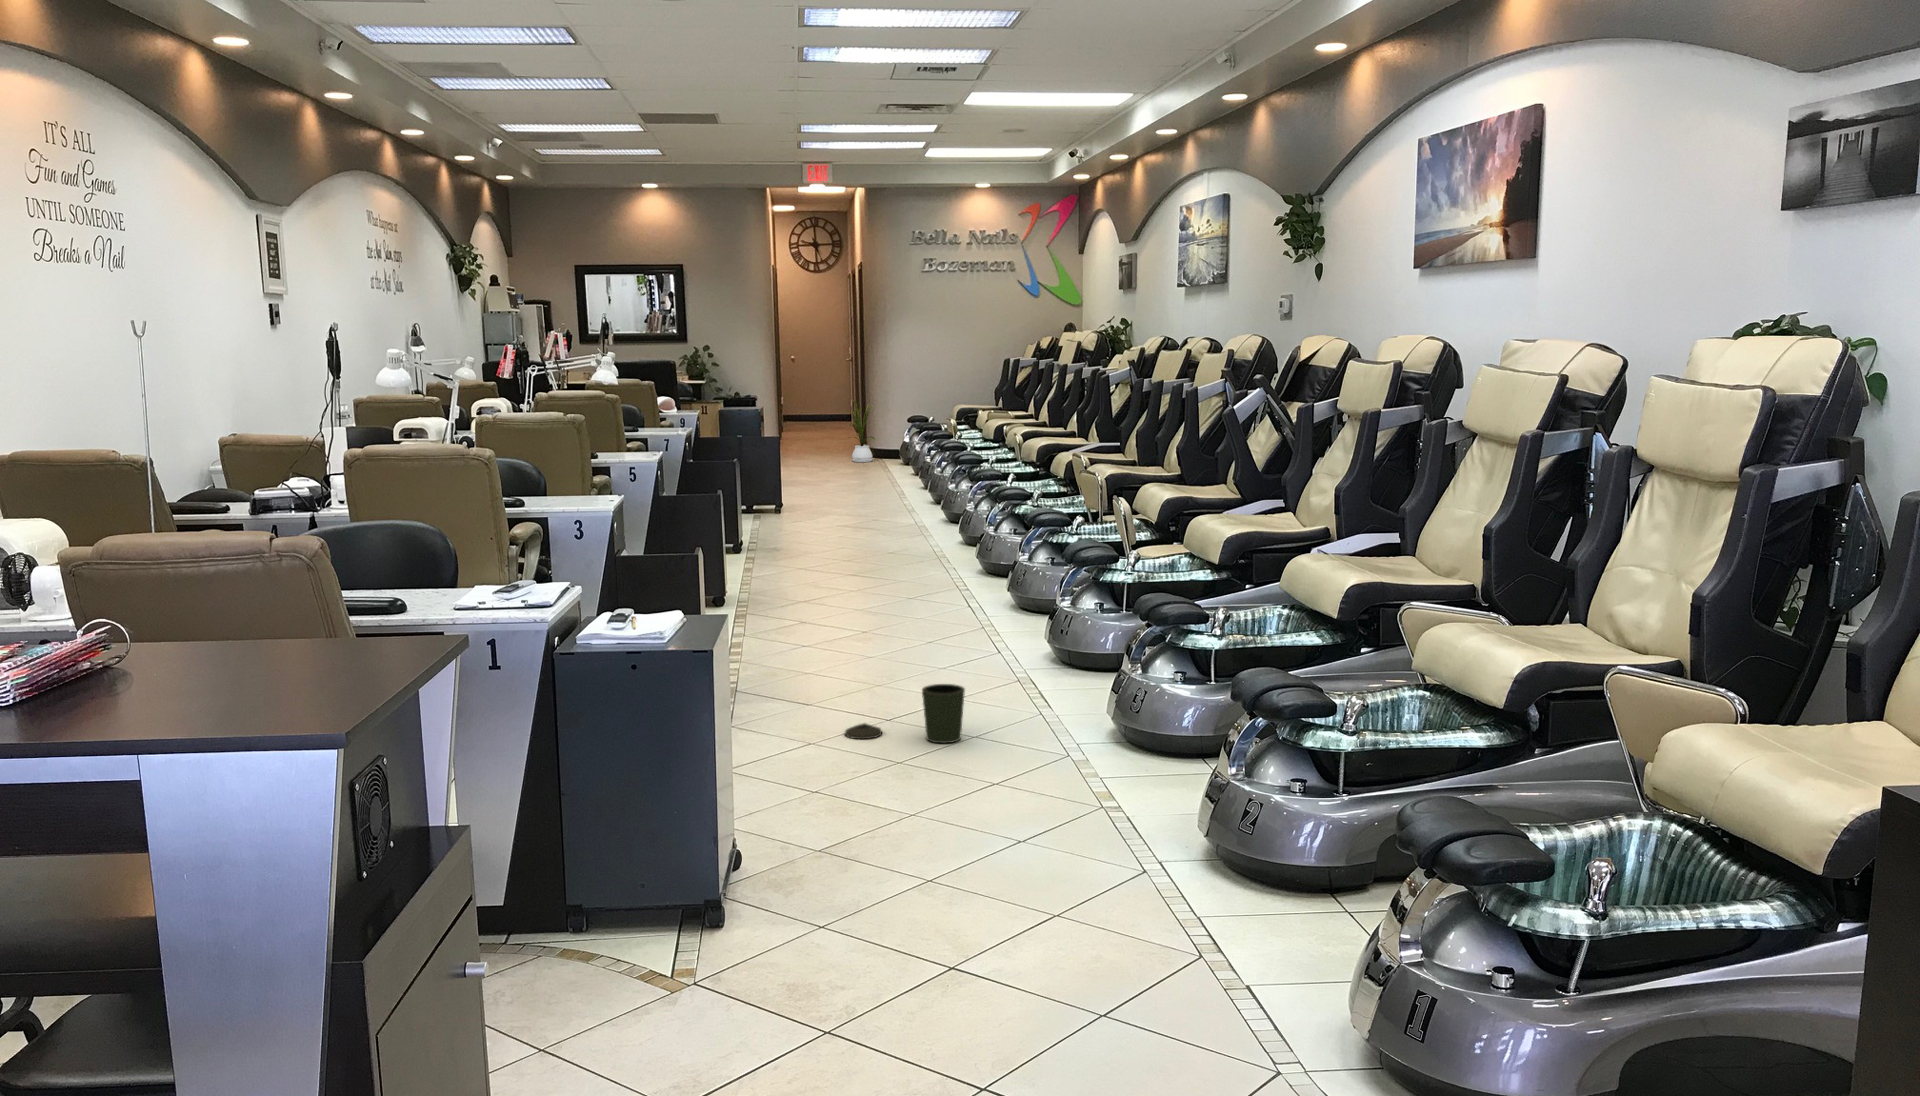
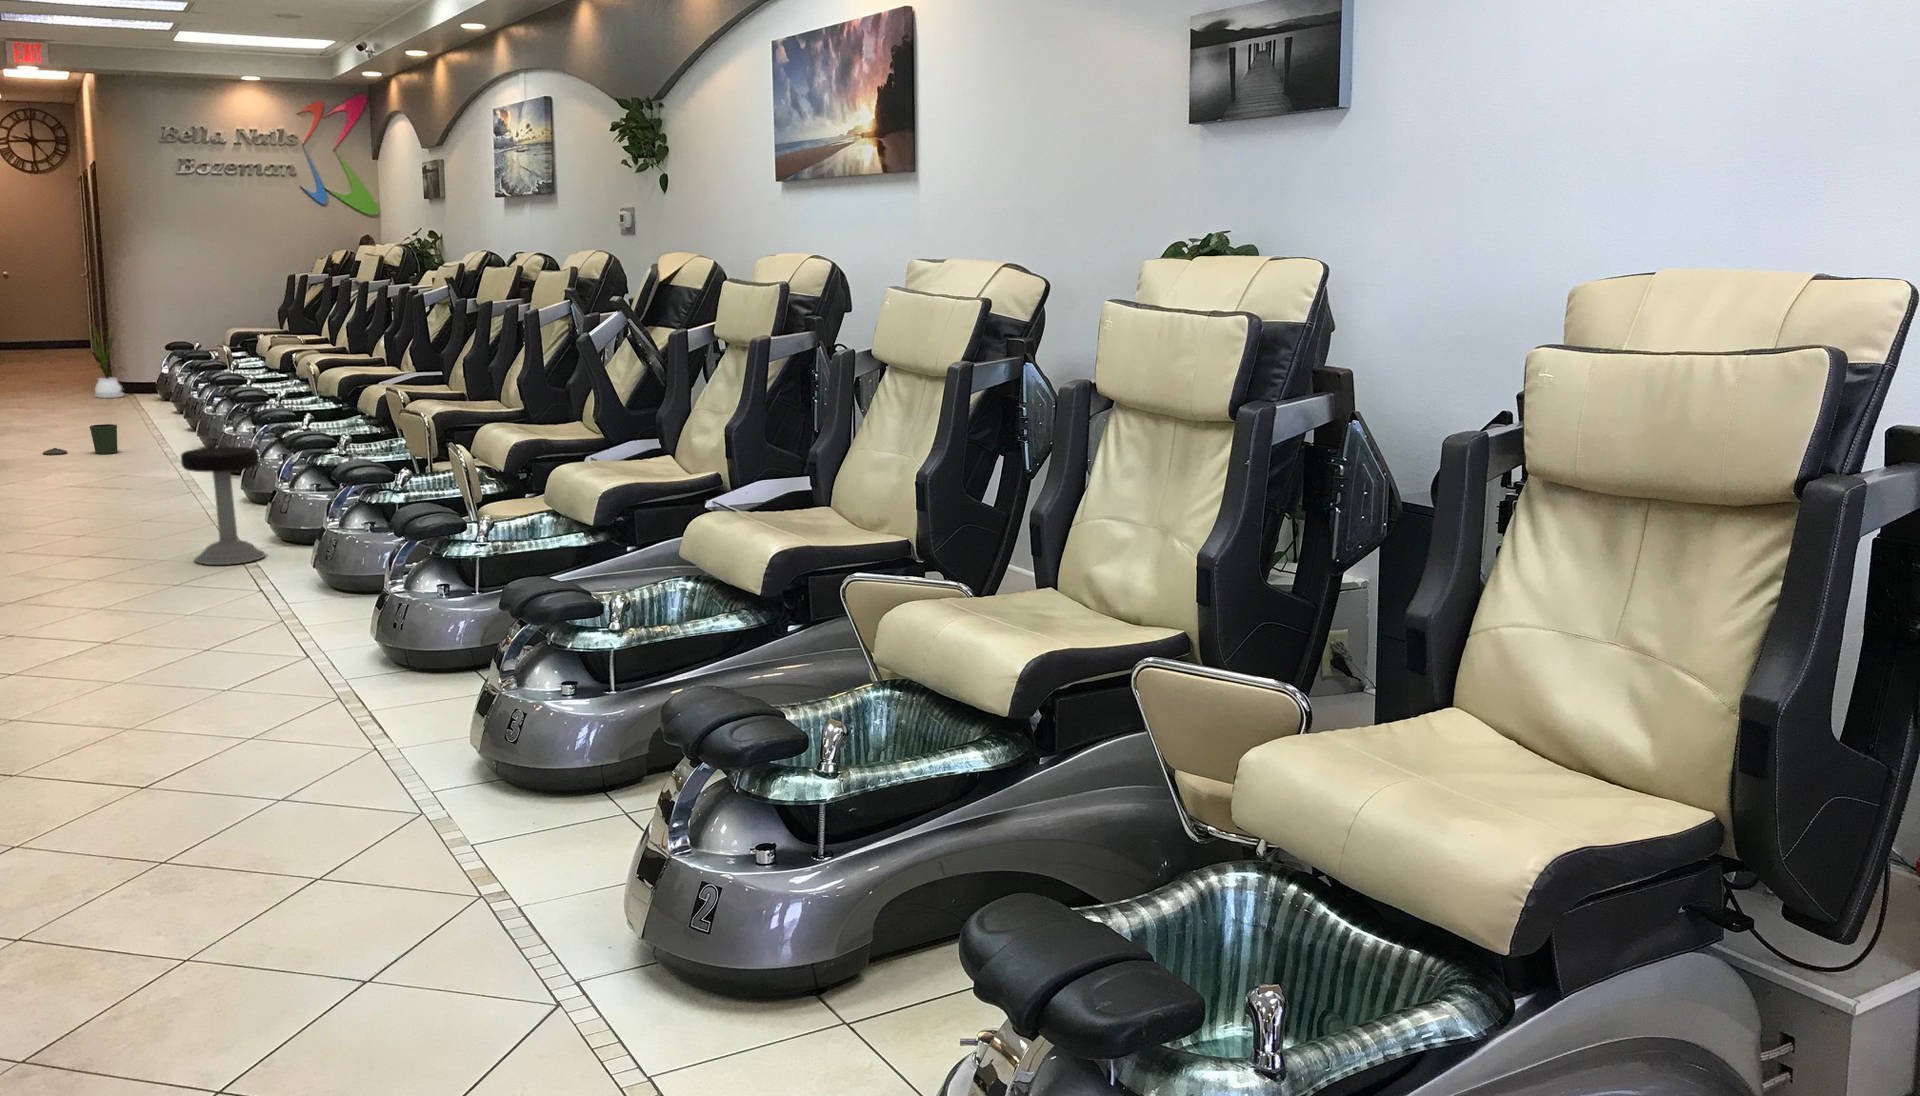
stool: none [920,496,974,589] -> present [181,447,265,565]
trash can: present [845,684,965,743] -> present [43,424,118,455]

